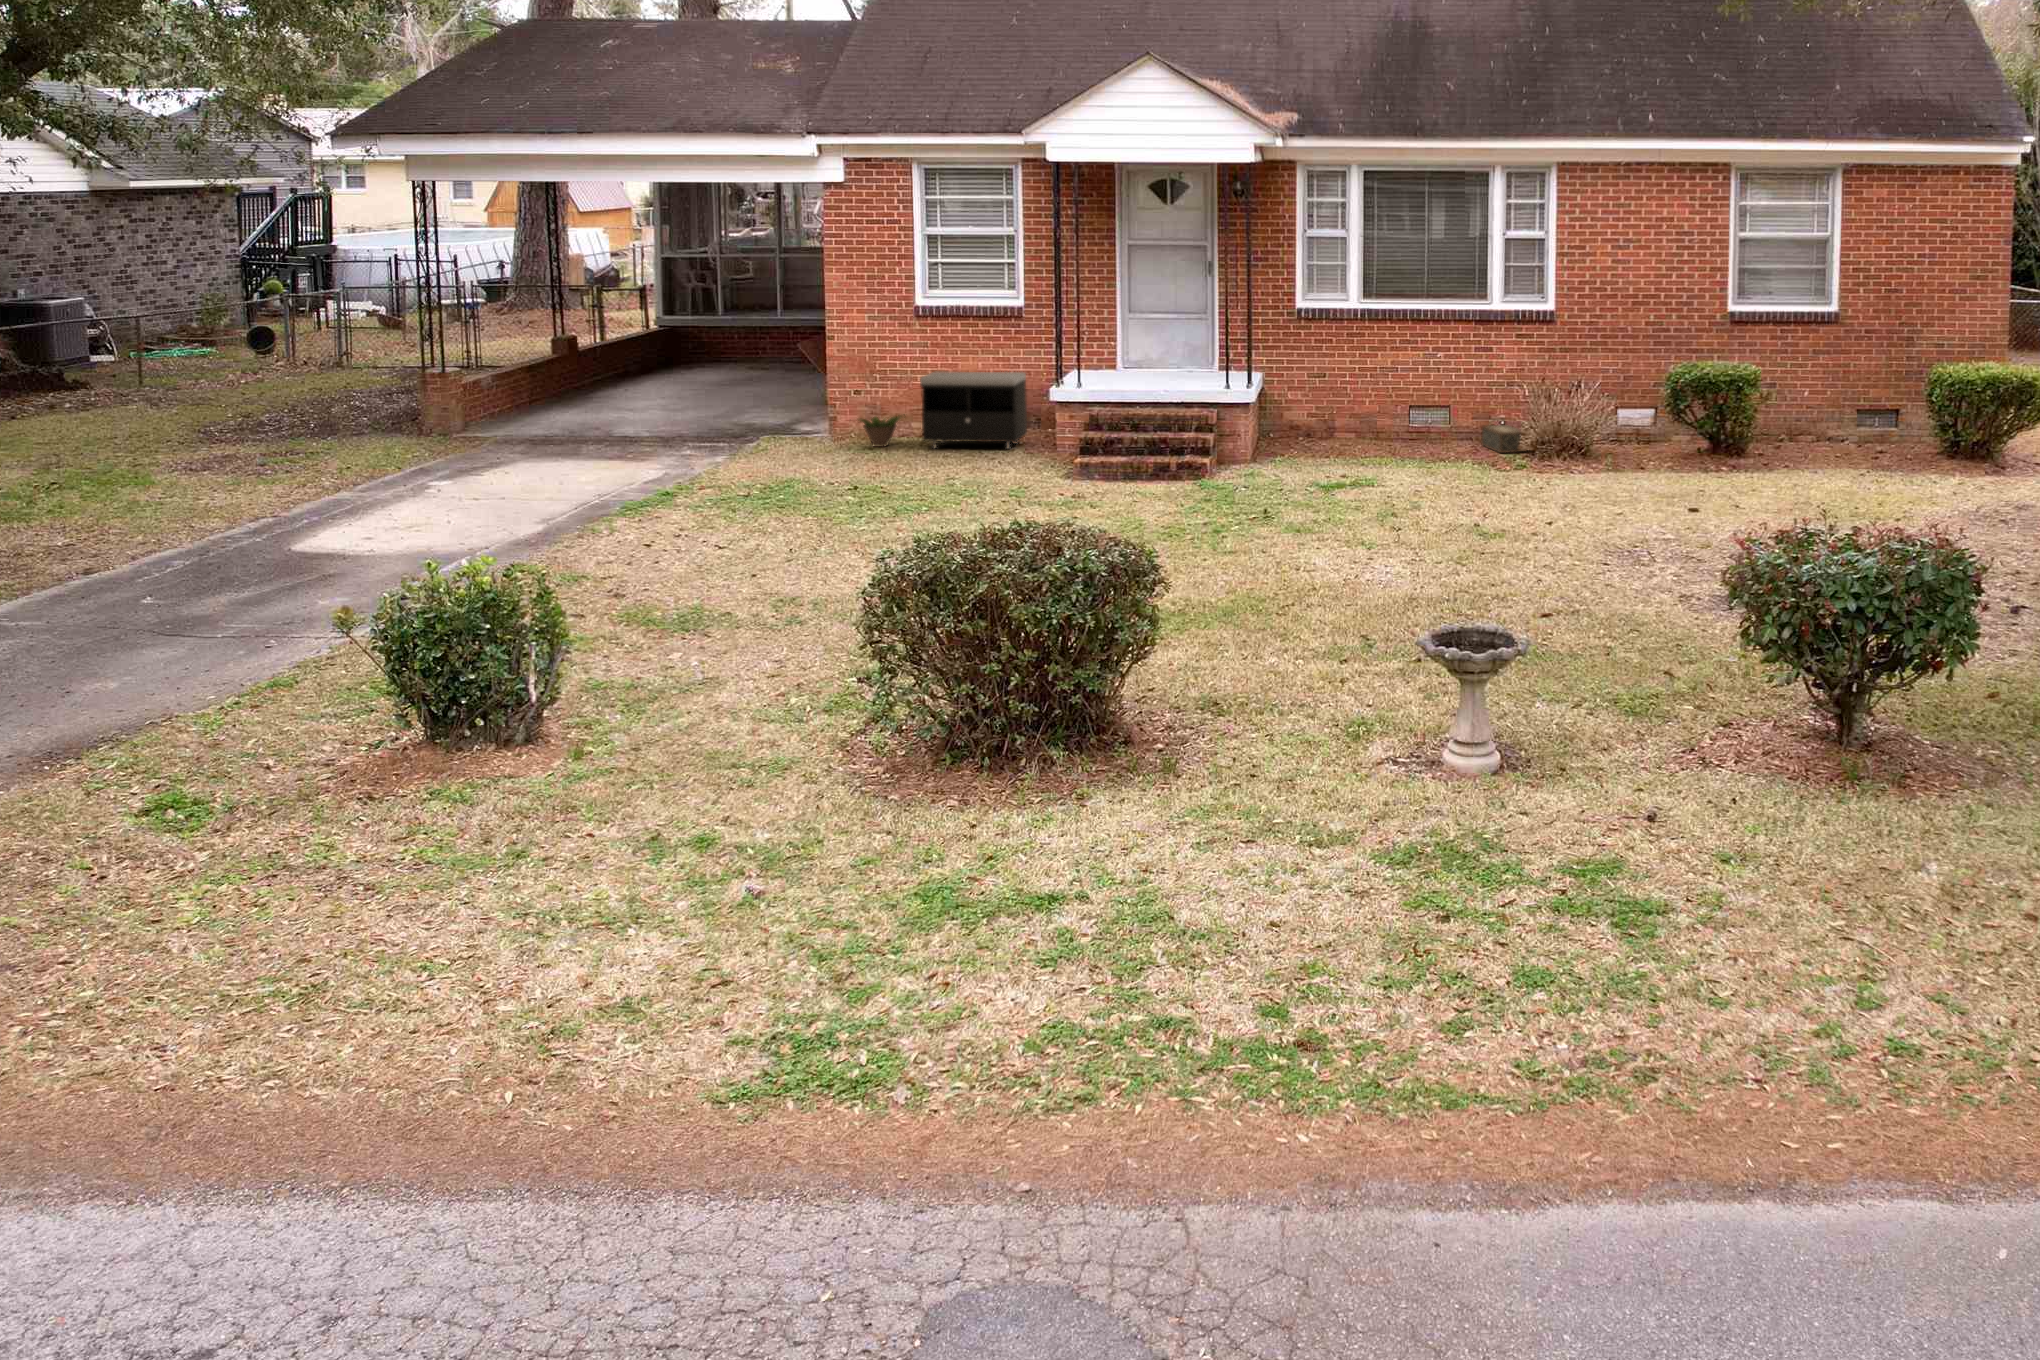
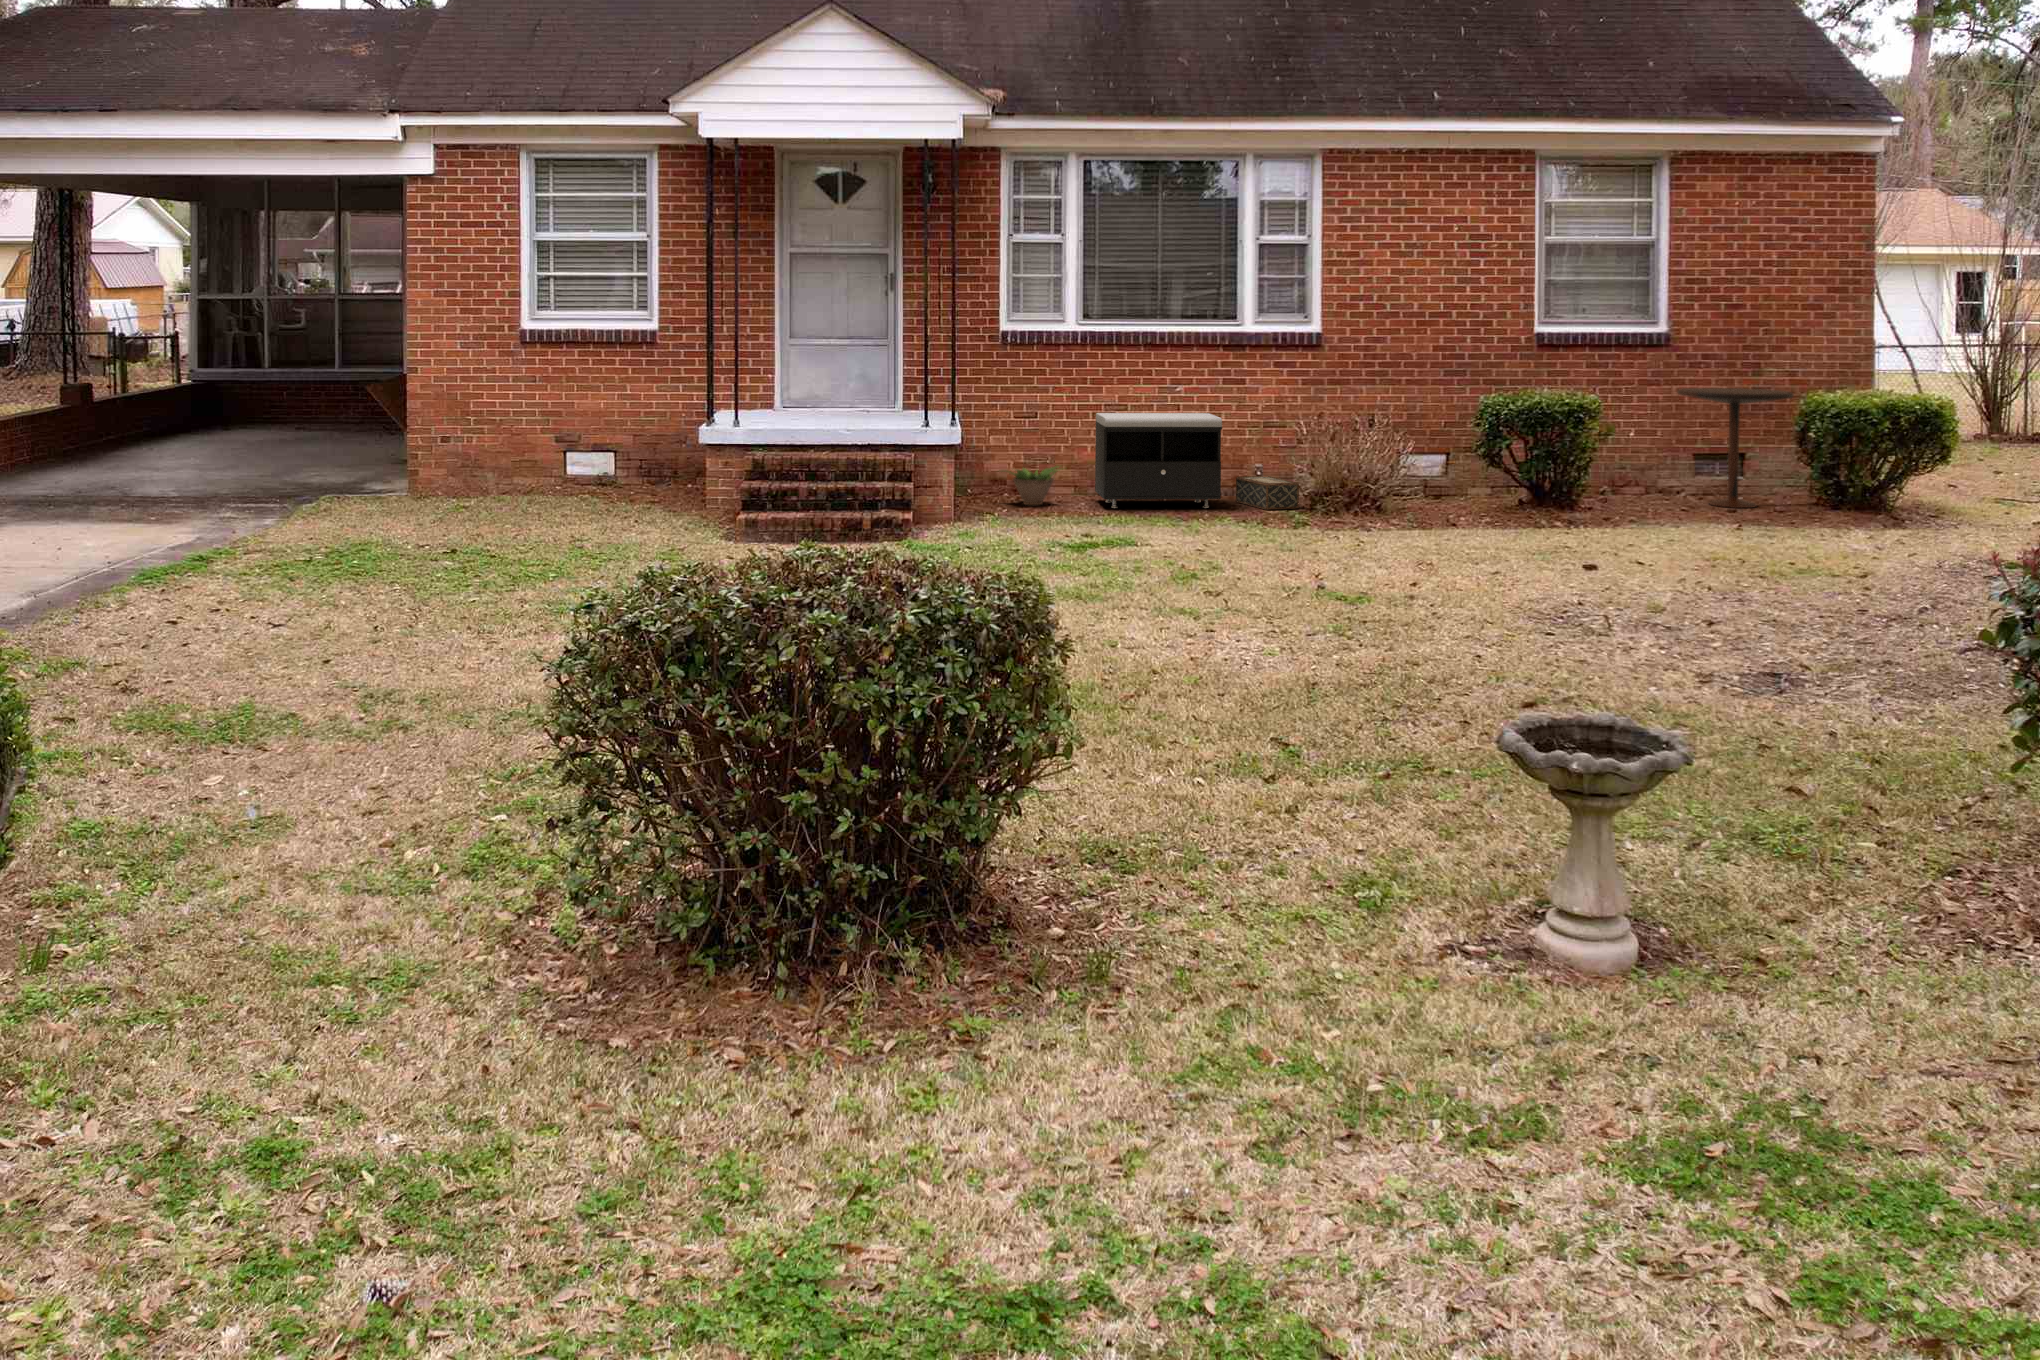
pedestal table: none [1838,356,1927,454] -> present [1678,388,1793,508]
storage bench: present [920,372,1027,448] -> present [1095,413,1222,508]
decorative plant: present [860,416,900,447] -> present [1009,467,1058,505]

